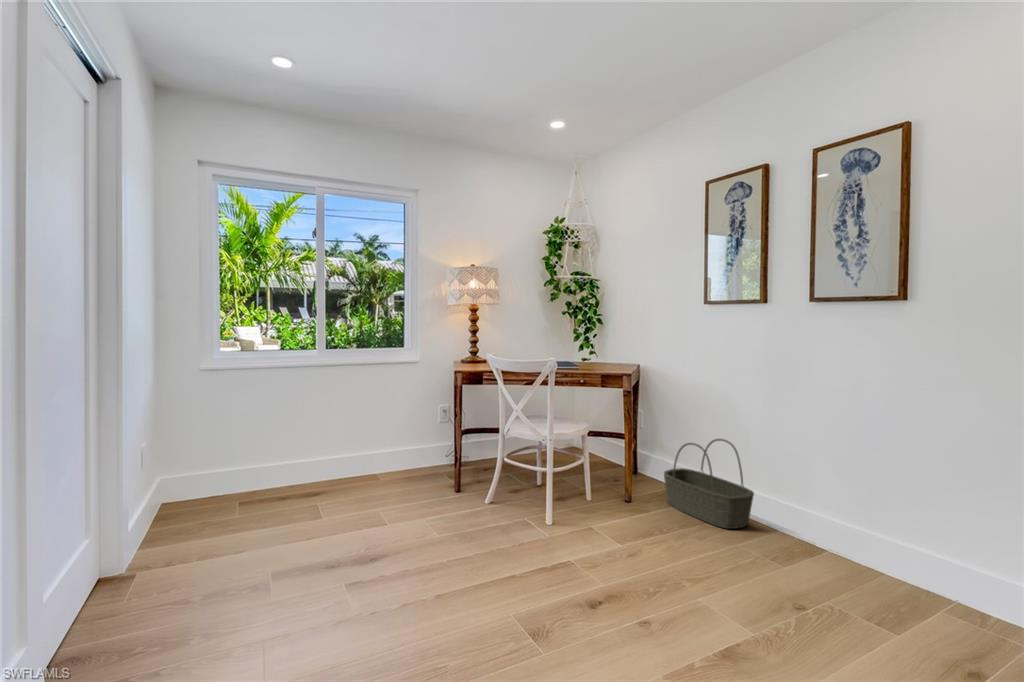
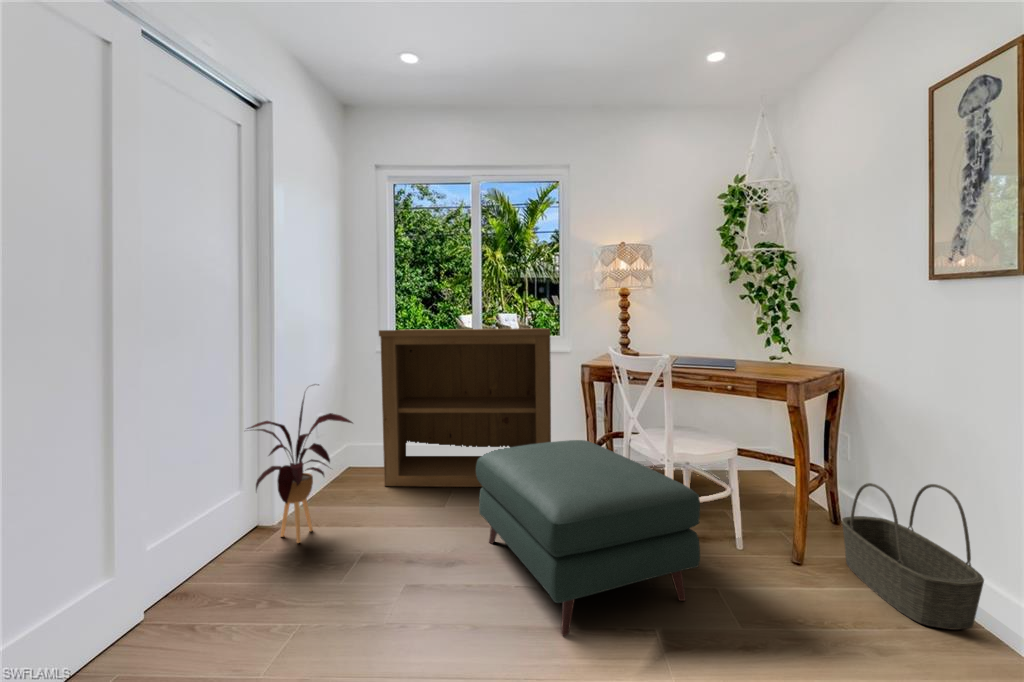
bookshelf: none [236,338,427,521] -> present [379,328,551,487]
house plant: none [89,403,252,601] -> present [247,384,353,543]
ottoman: none [397,438,608,600] -> present [476,440,700,636]

